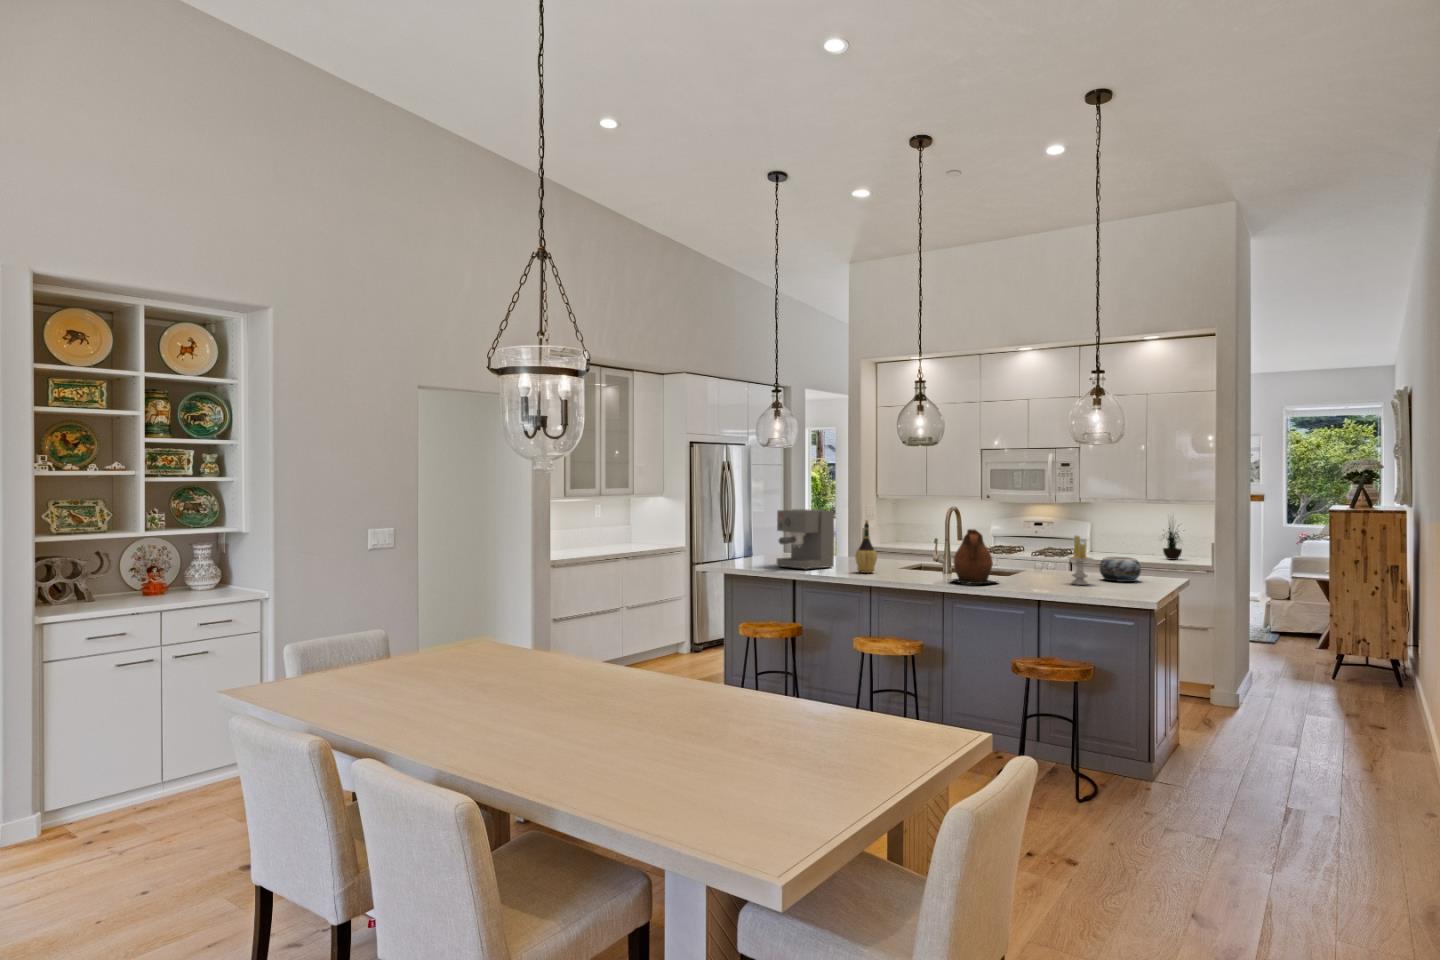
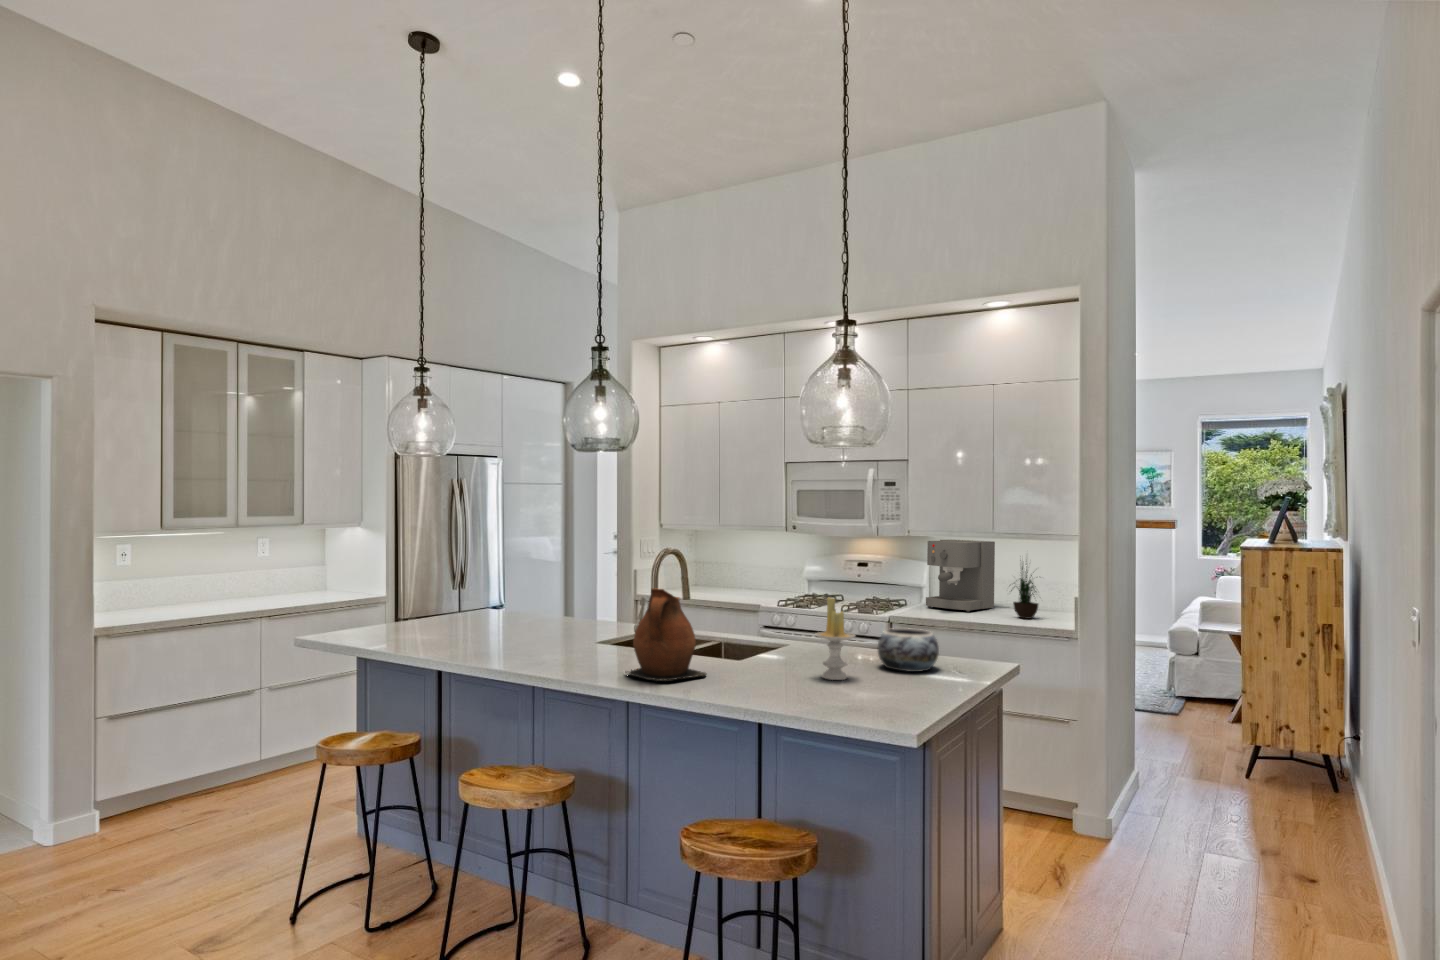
coffee maker: present [776,509,835,570] -> present [926,539,995,612]
wine bottle: present [855,520,877,573] -> none [517,568,551,651]

